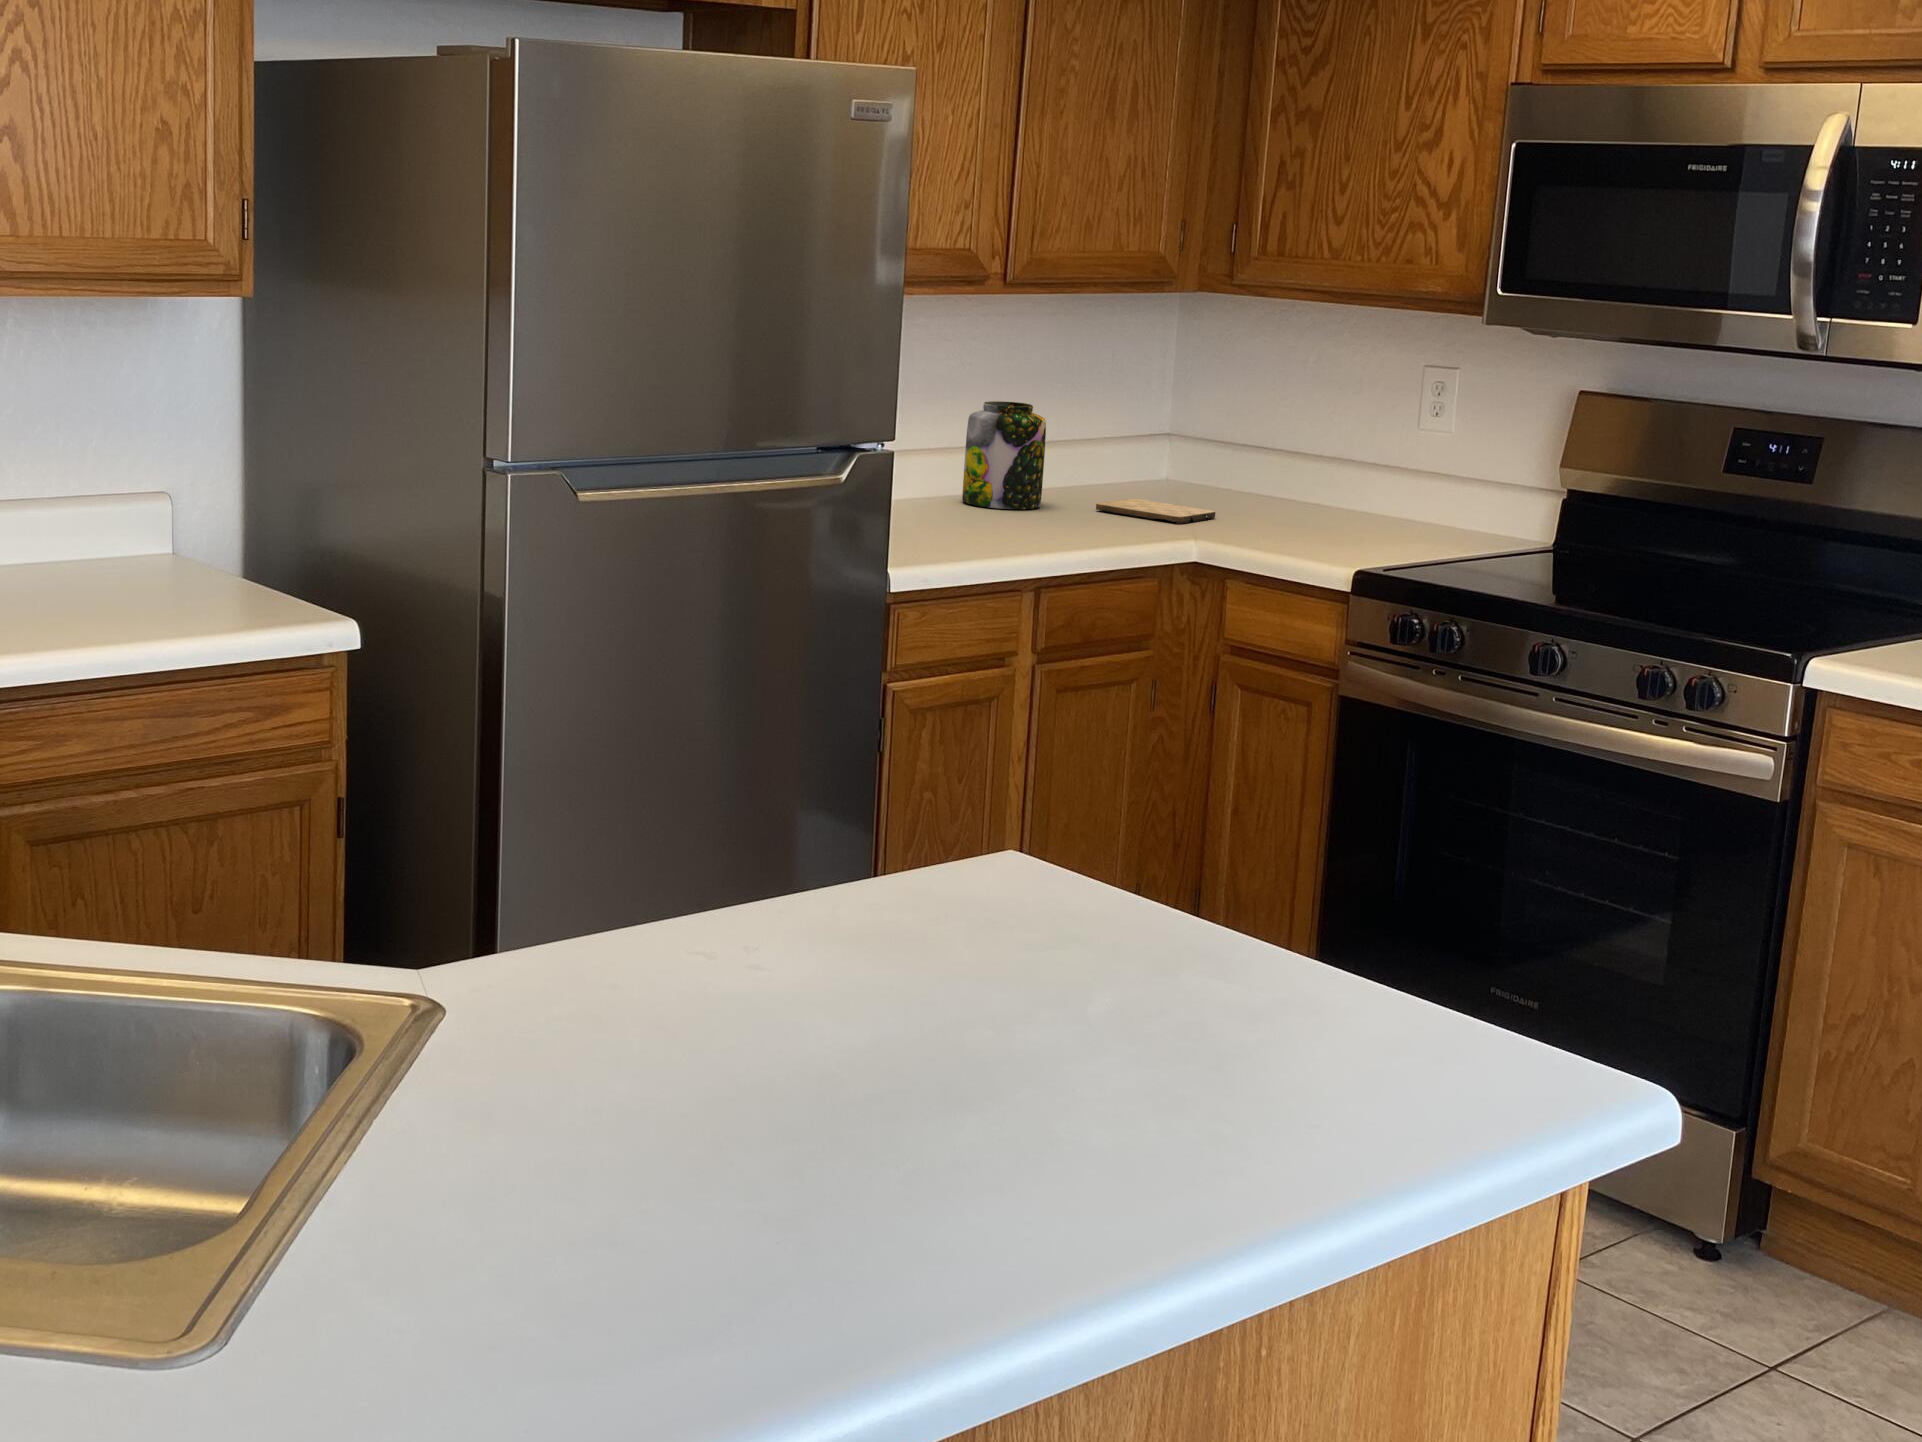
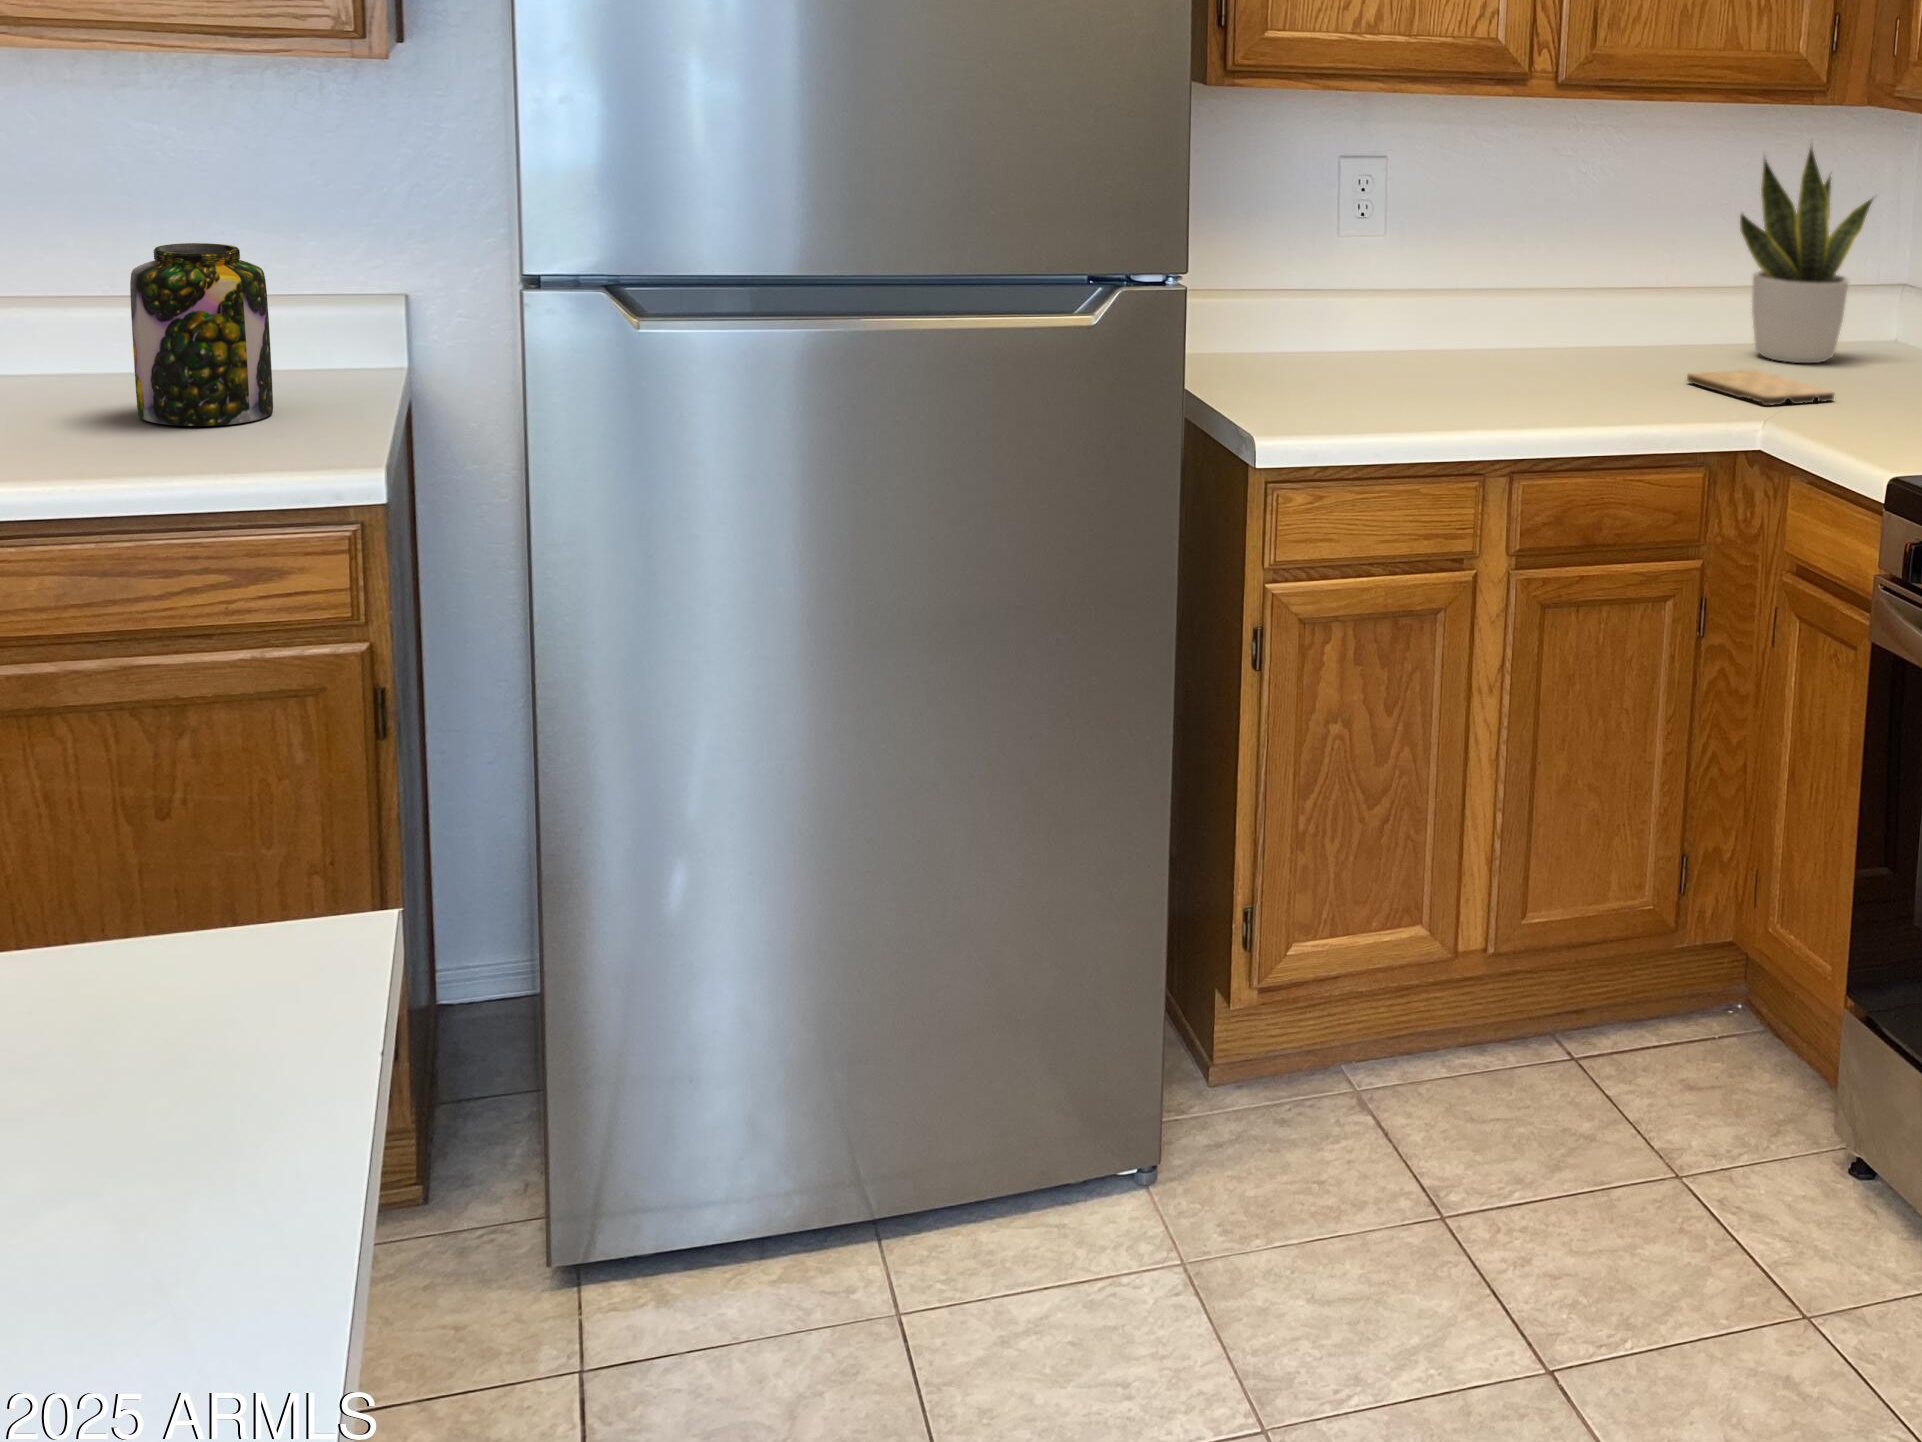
potted plant: none [1093,317,1182,492] -> present [1740,148,1873,363]
jar: present [962,401,1046,509] -> present [130,243,273,426]

